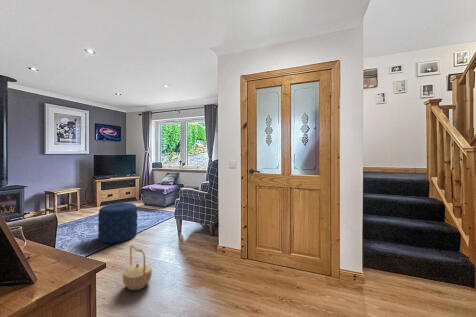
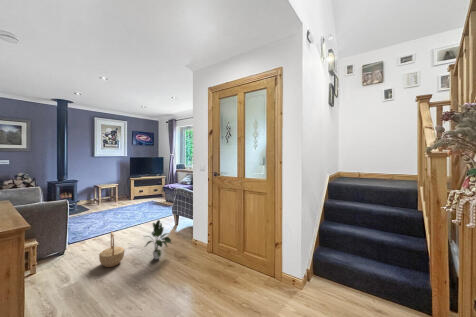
pouf: present [98,203,138,243] -> none [111,197,143,229]
potted plant: none [175,227,205,274] -> present [146,220,171,259]

